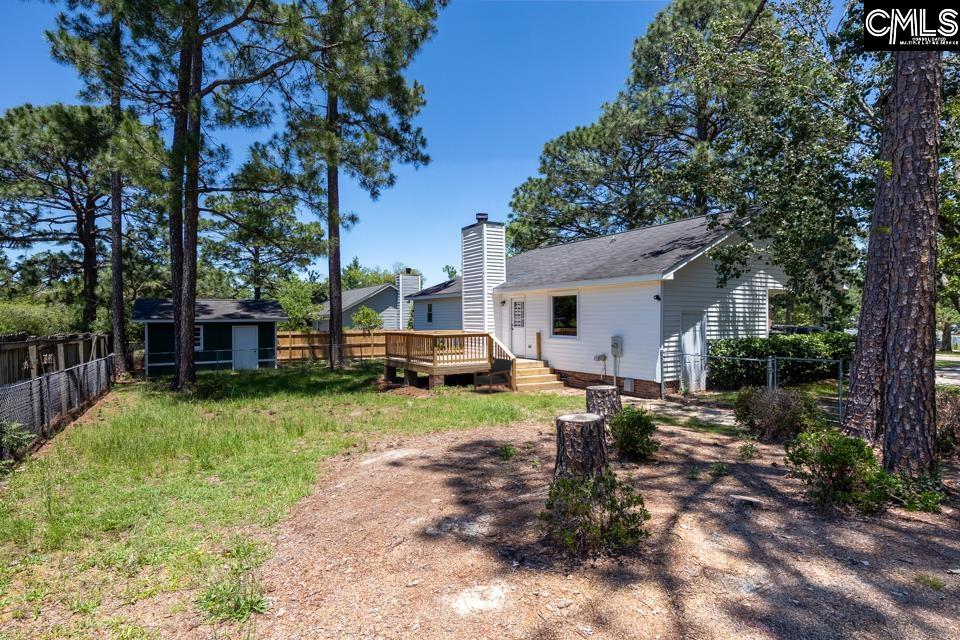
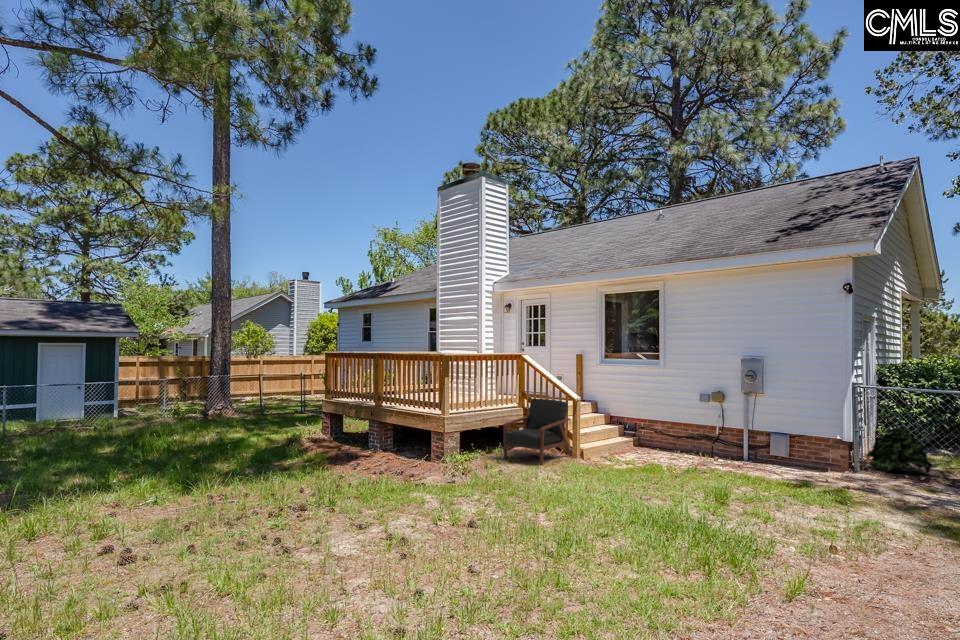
potted plant: none [680,379,713,405] -> present [866,428,932,473]

